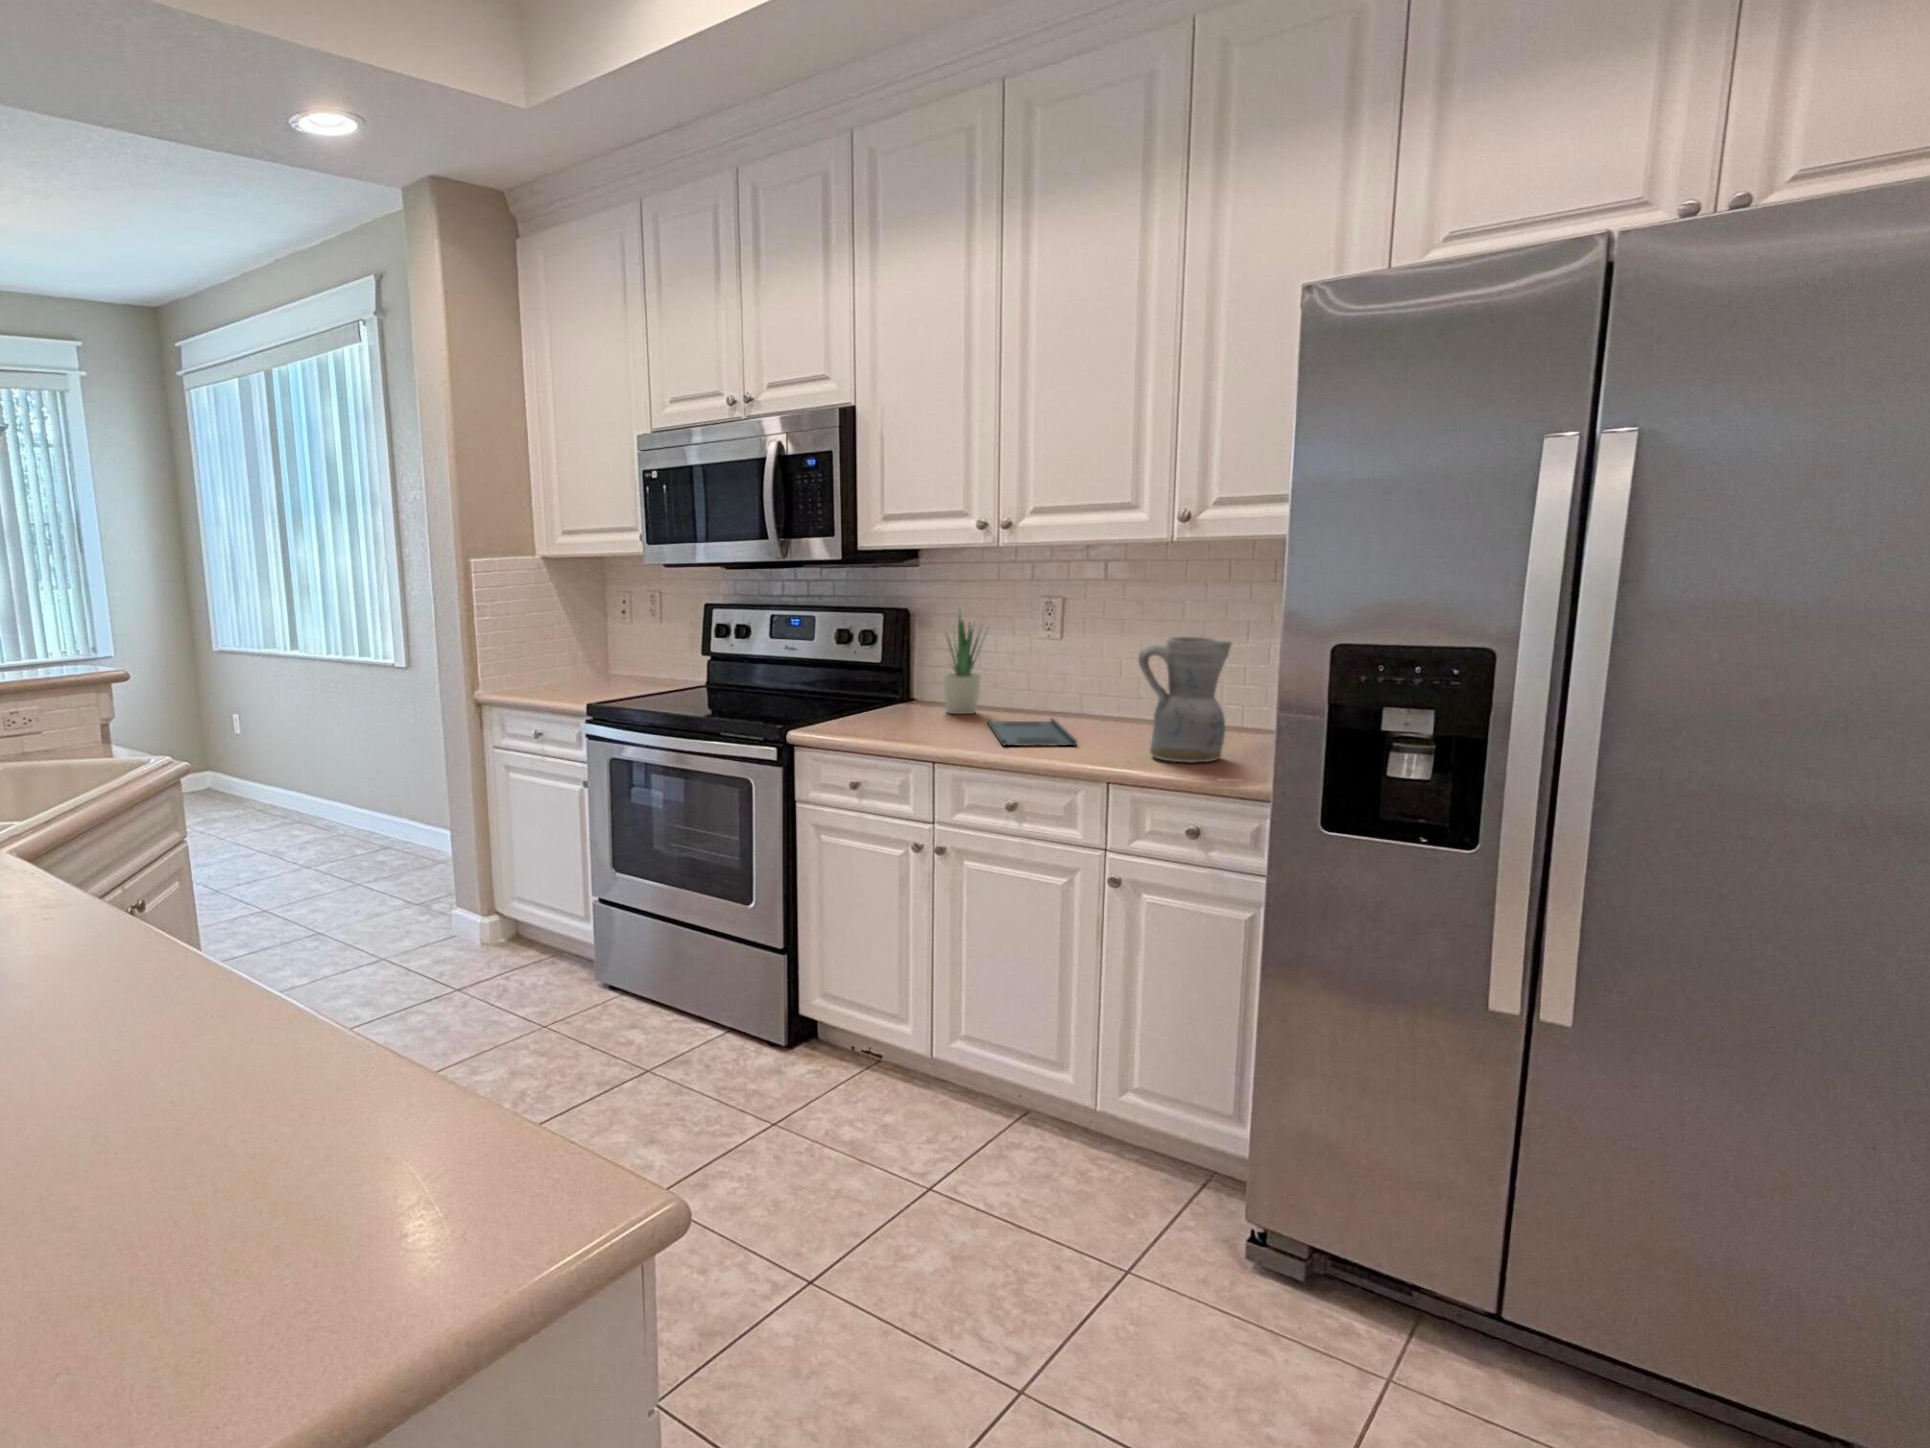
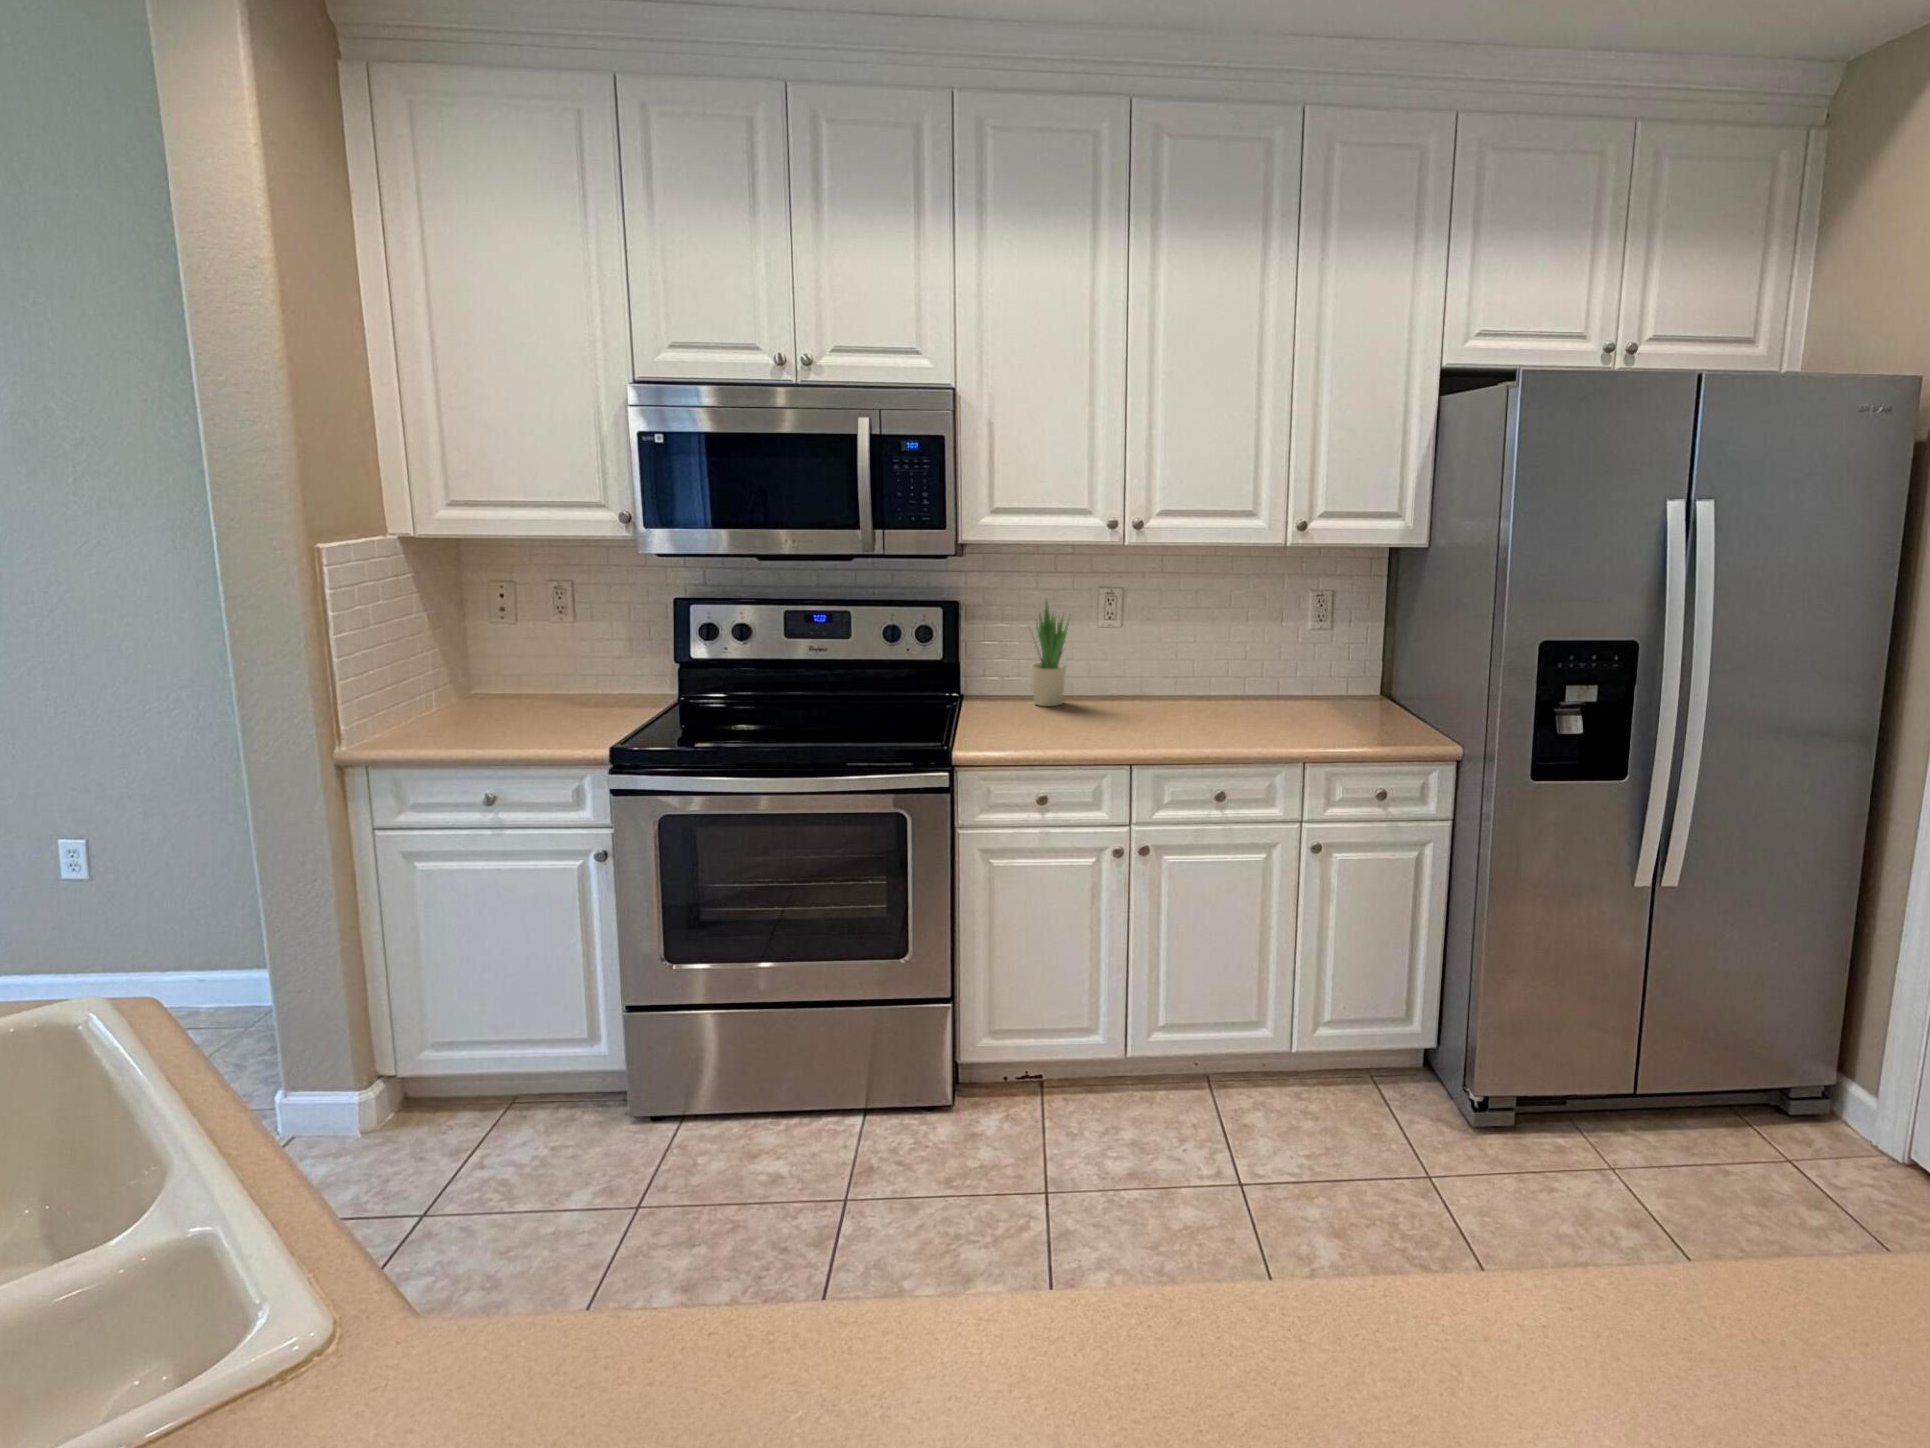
ceramic pitcher: present [1139,637,1231,762] -> none [1308,627,1371,736]
tray: present [987,718,1077,745] -> none [1104,701,1238,740]

